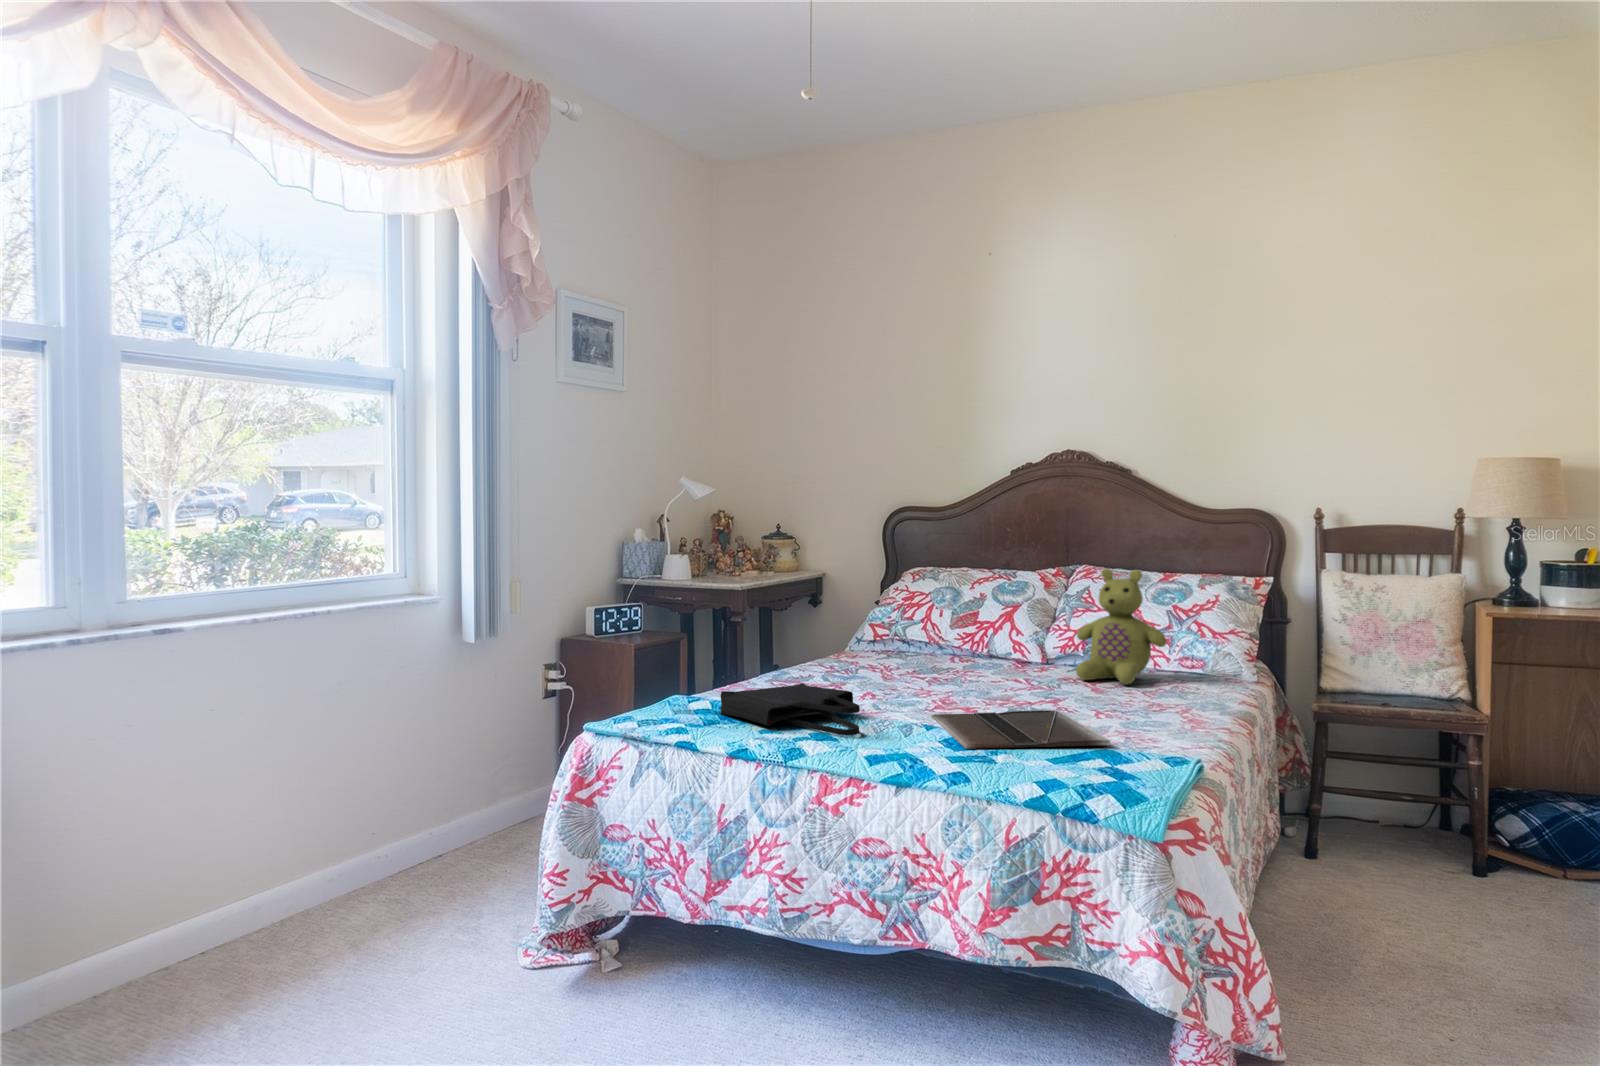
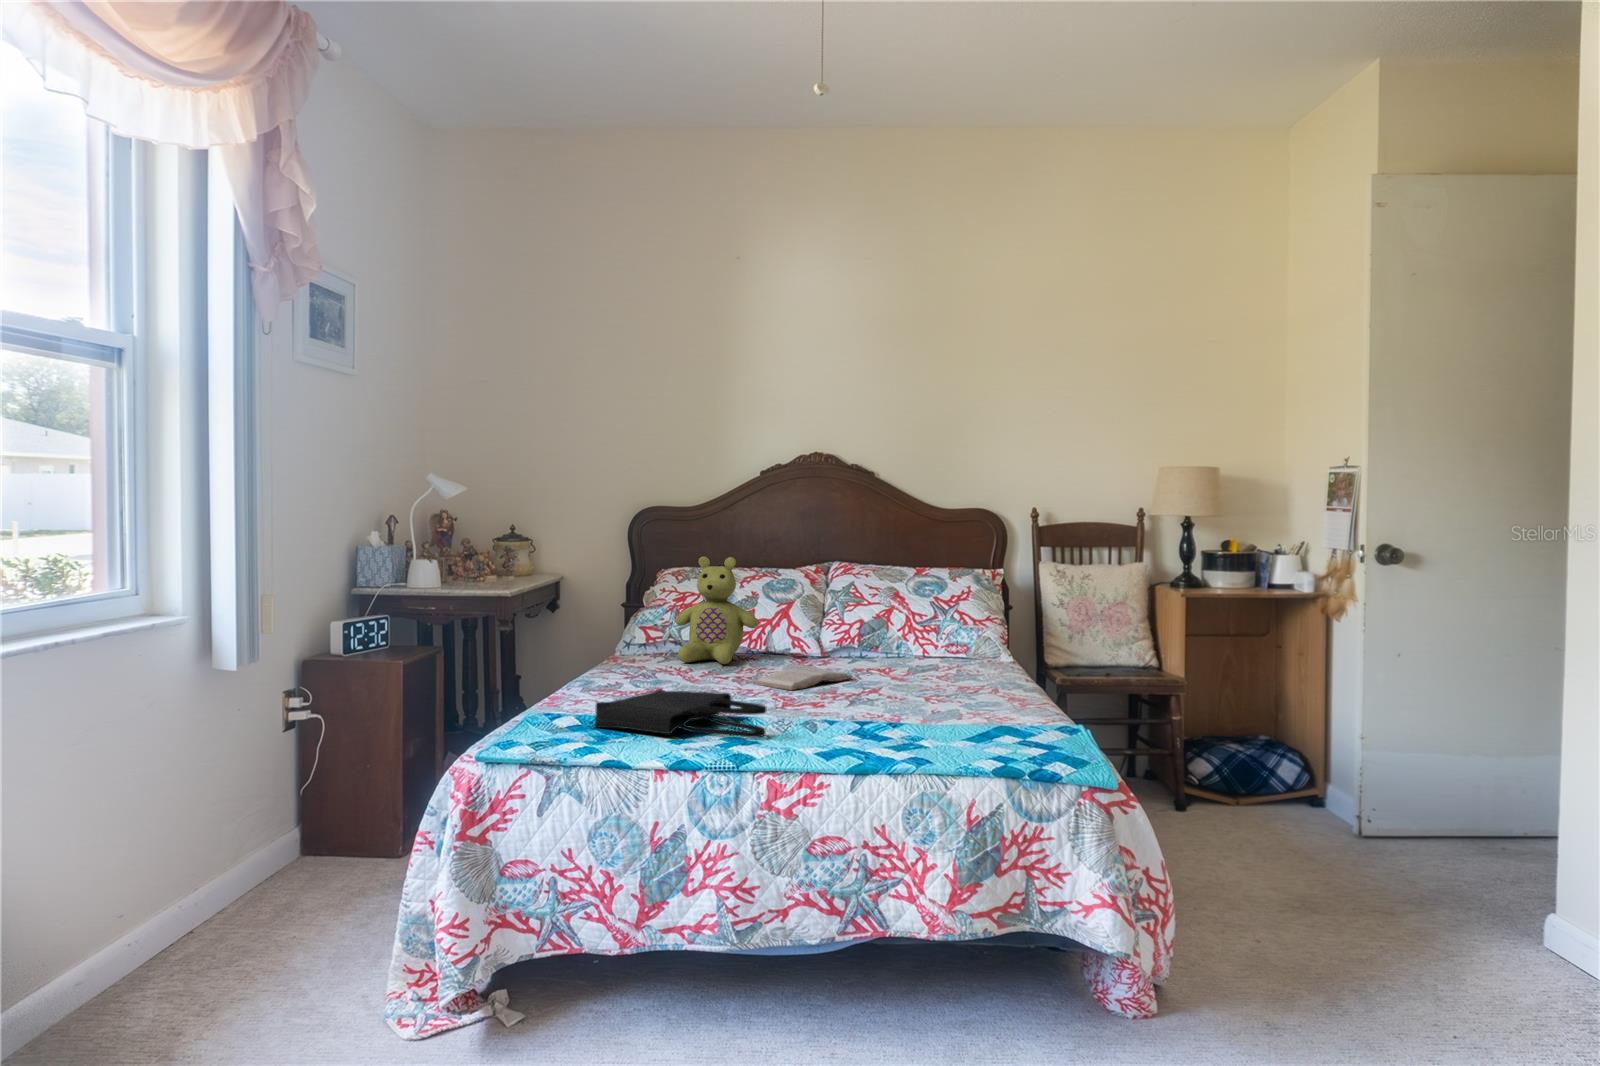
stuffed bear: present [1076,569,1167,684] -> present [676,557,758,664]
book: none [930,672,1040,694] -> present [753,668,852,690]
laptop: present [931,710,1110,749] -> none [800,699,990,740]

